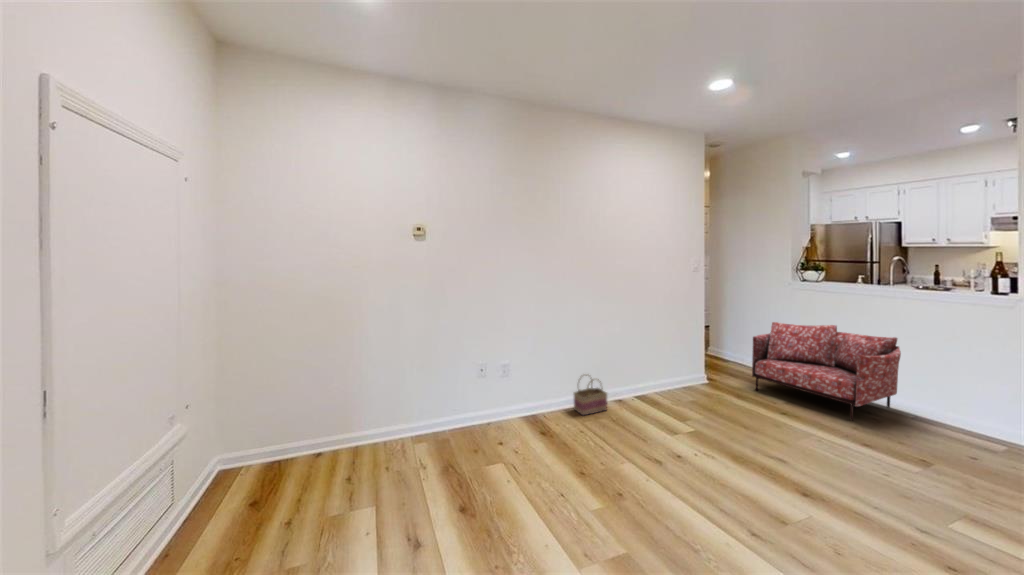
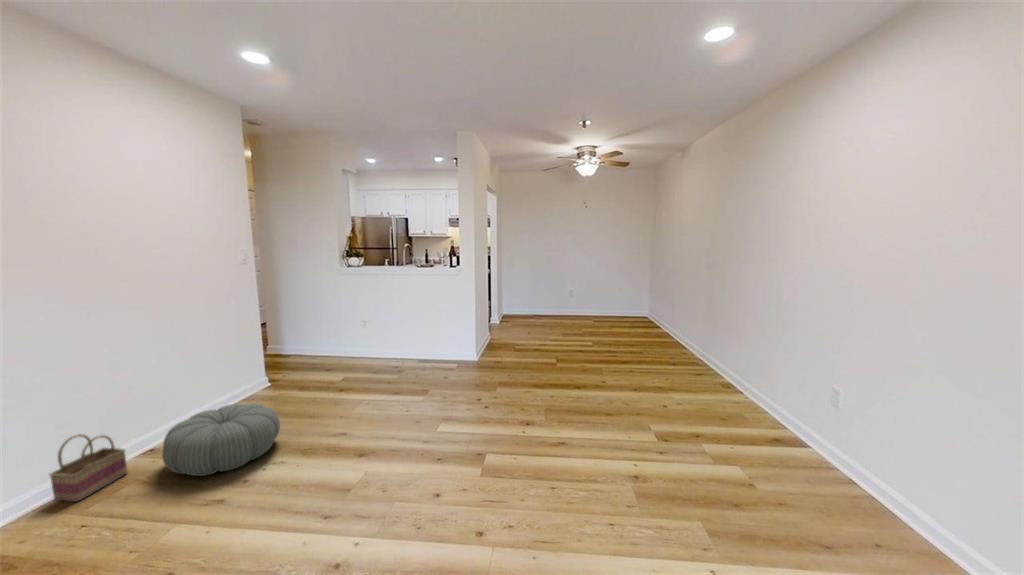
armchair: present [752,322,901,421] -> none [311,305,412,381]
pouf: none [626,385,713,441] -> present [162,403,280,476]

